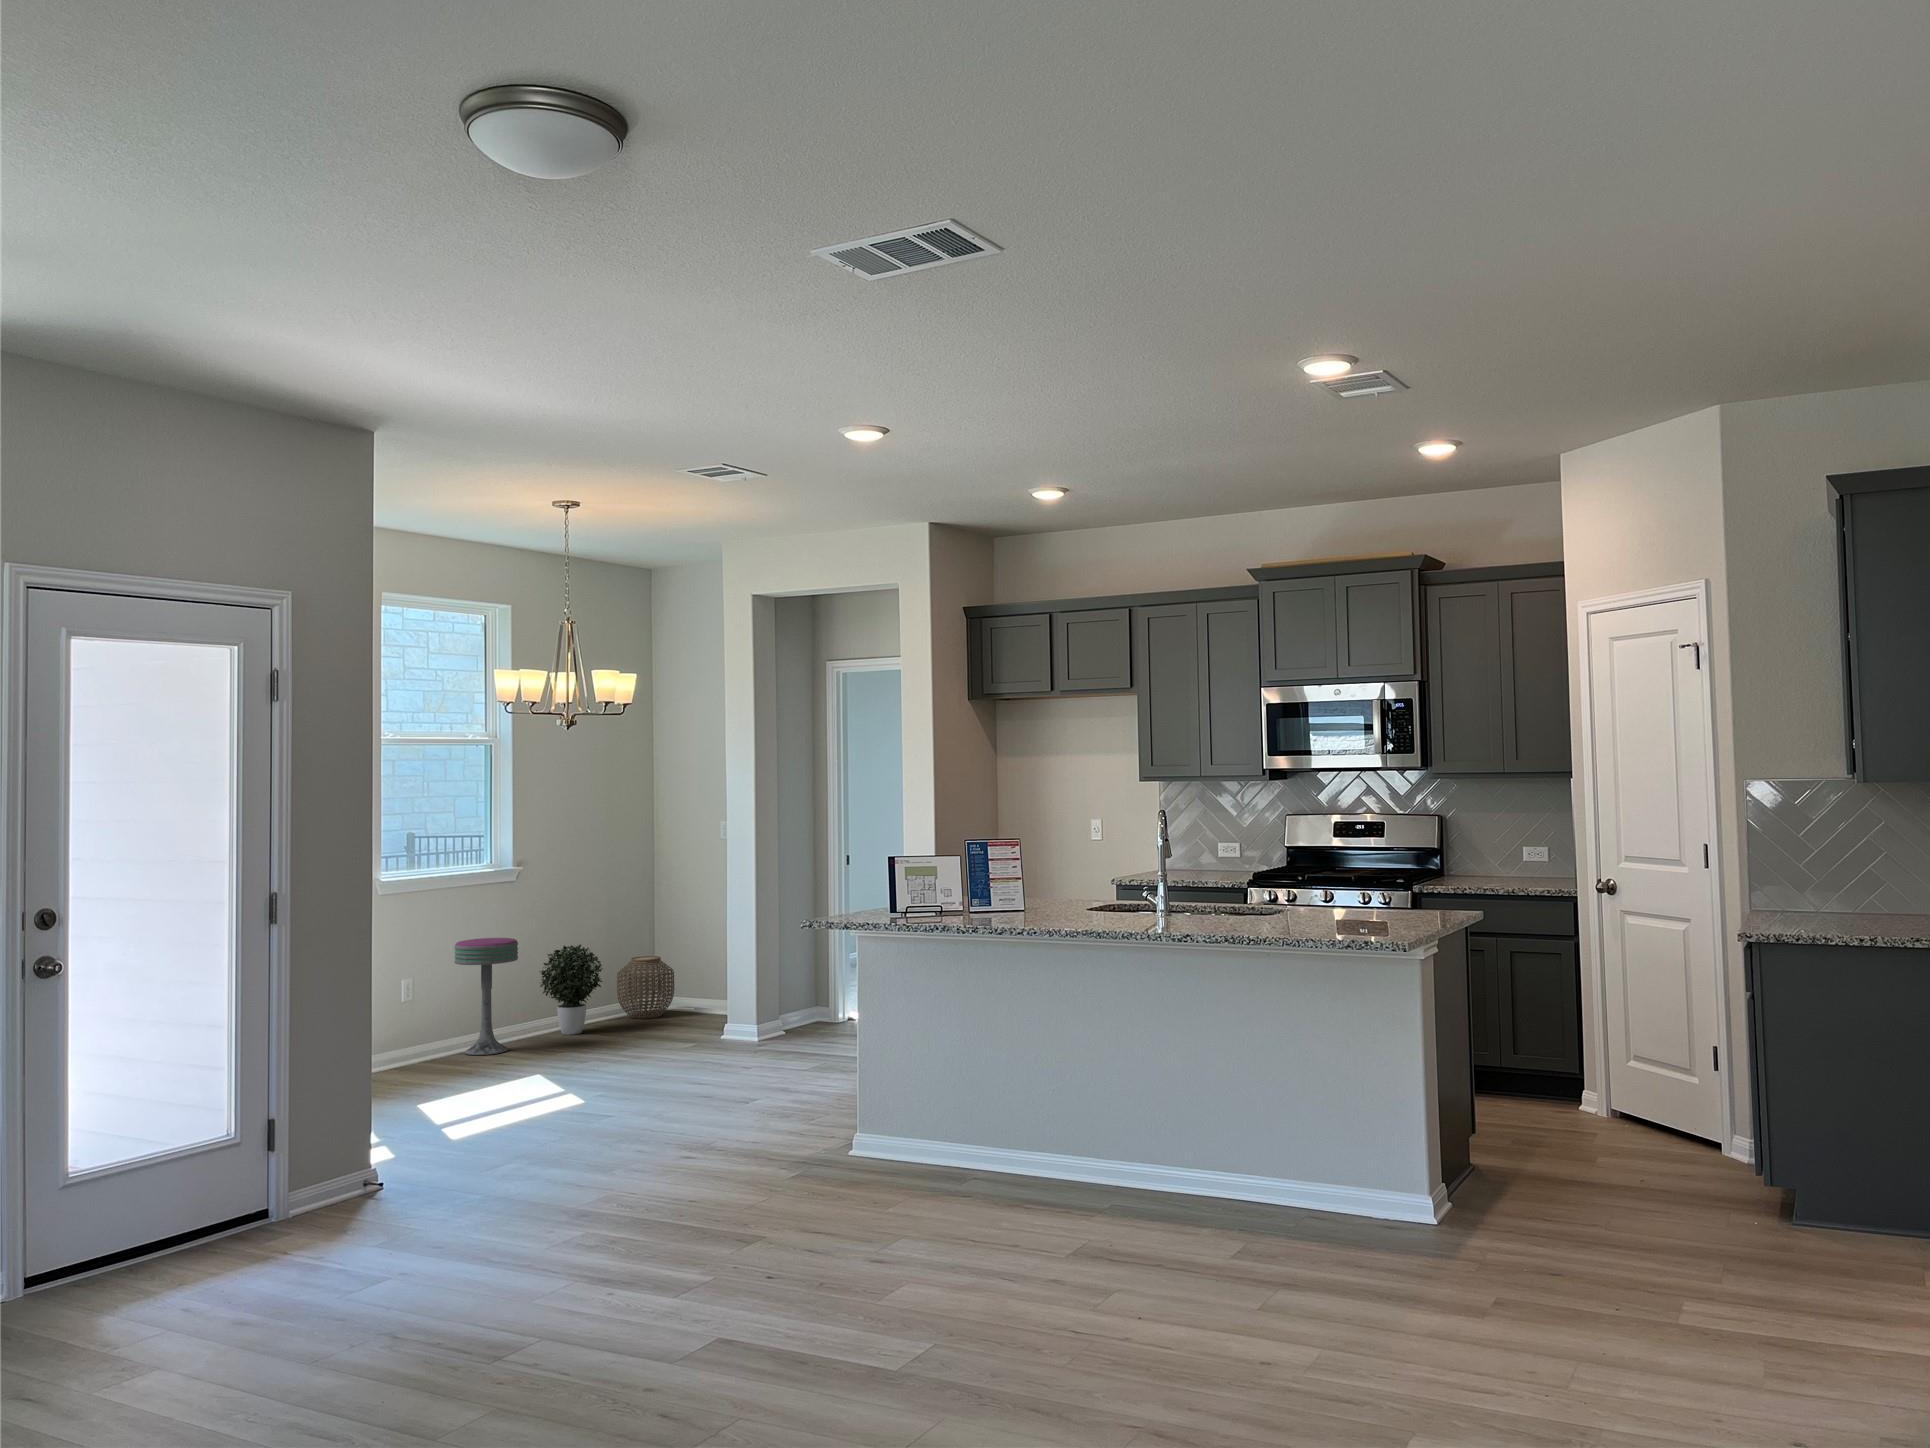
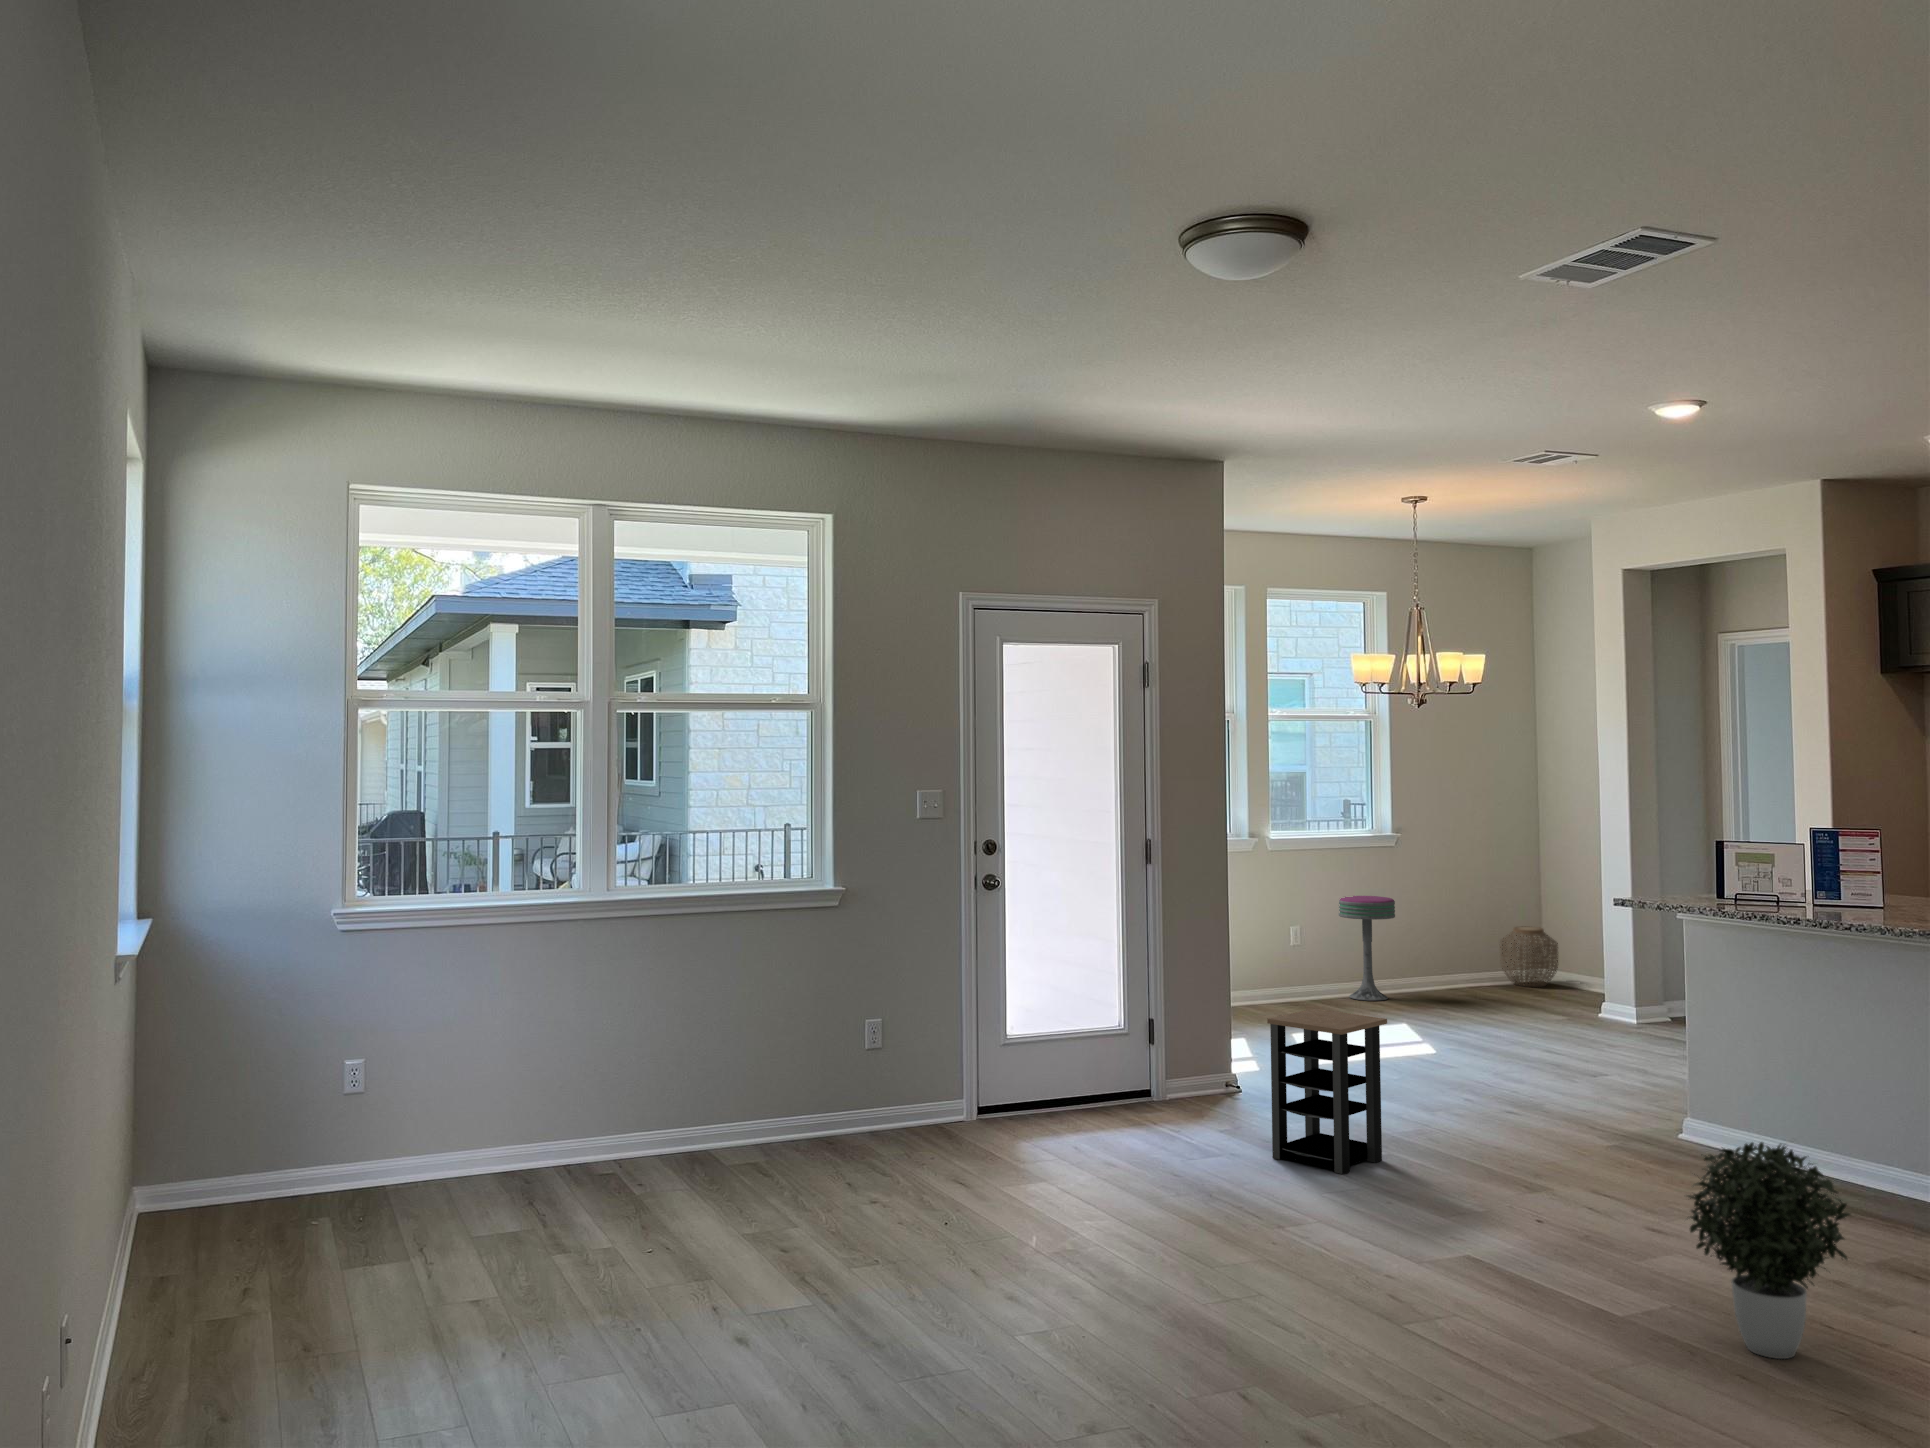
potted plant: present [540,945,603,1035] -> present [1687,1142,1850,1359]
side table: none [449,1076,587,1267] -> present [1267,1009,1387,1174]

